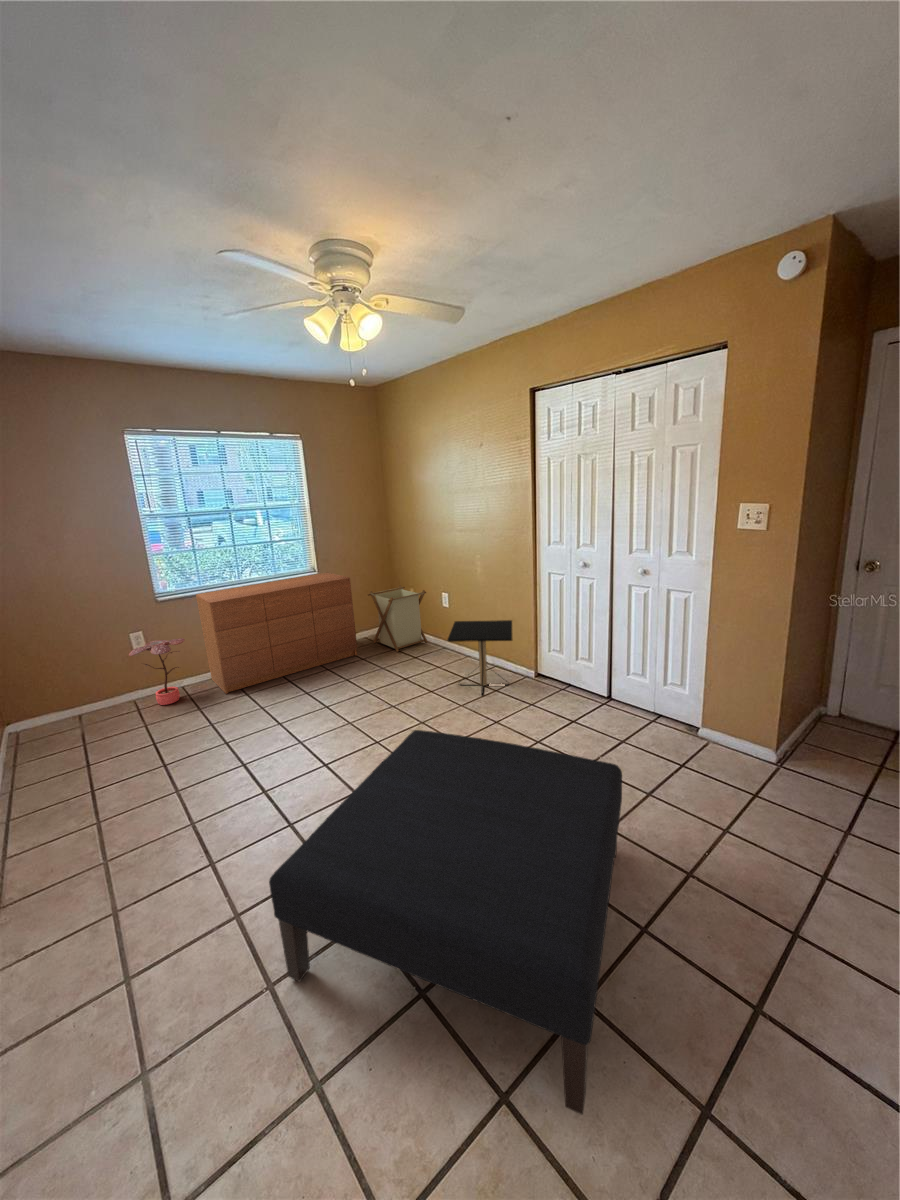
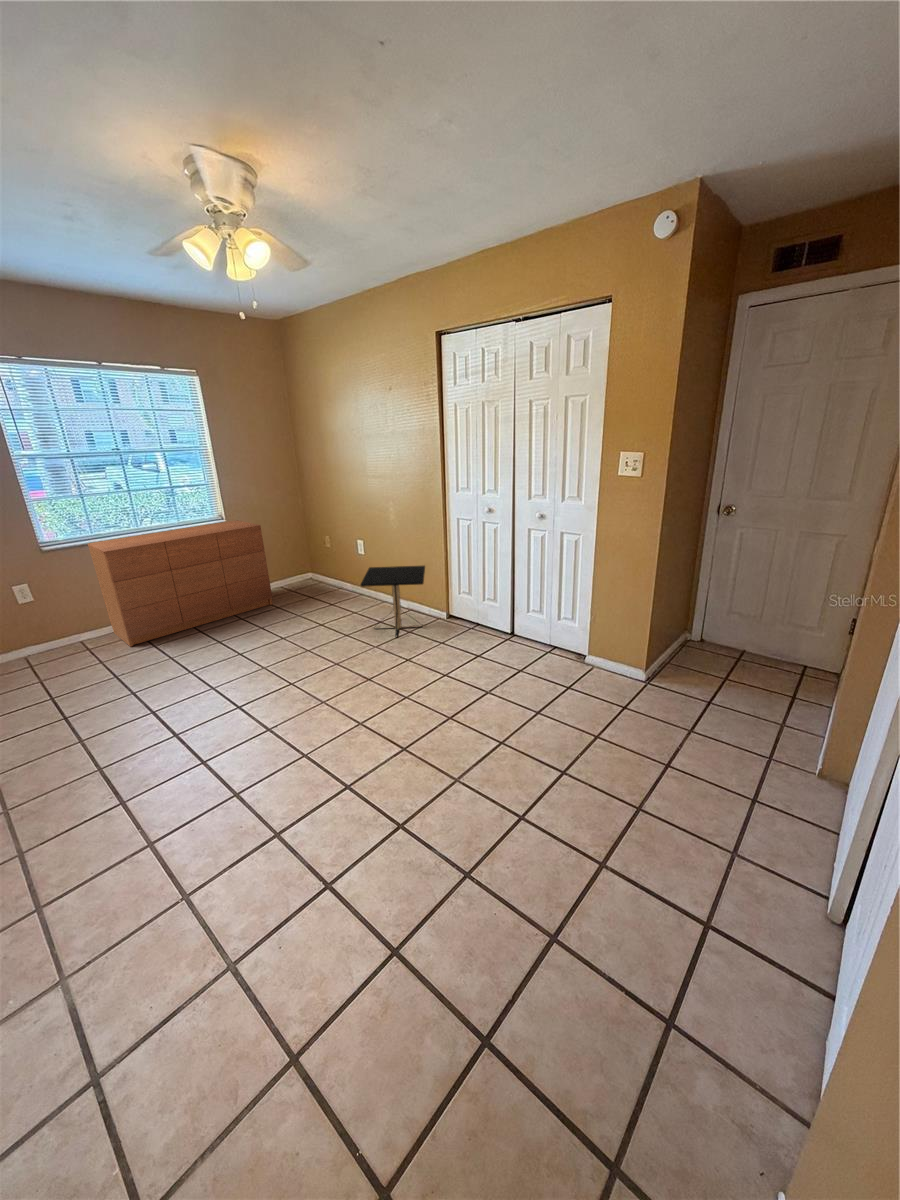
laundry basket: present [368,585,428,652] -> none [281,533,345,600]
potted plant: present [129,638,185,705] -> none [13,590,78,660]
ottoman: present [269,730,622,1114] -> none [177,667,509,952]

